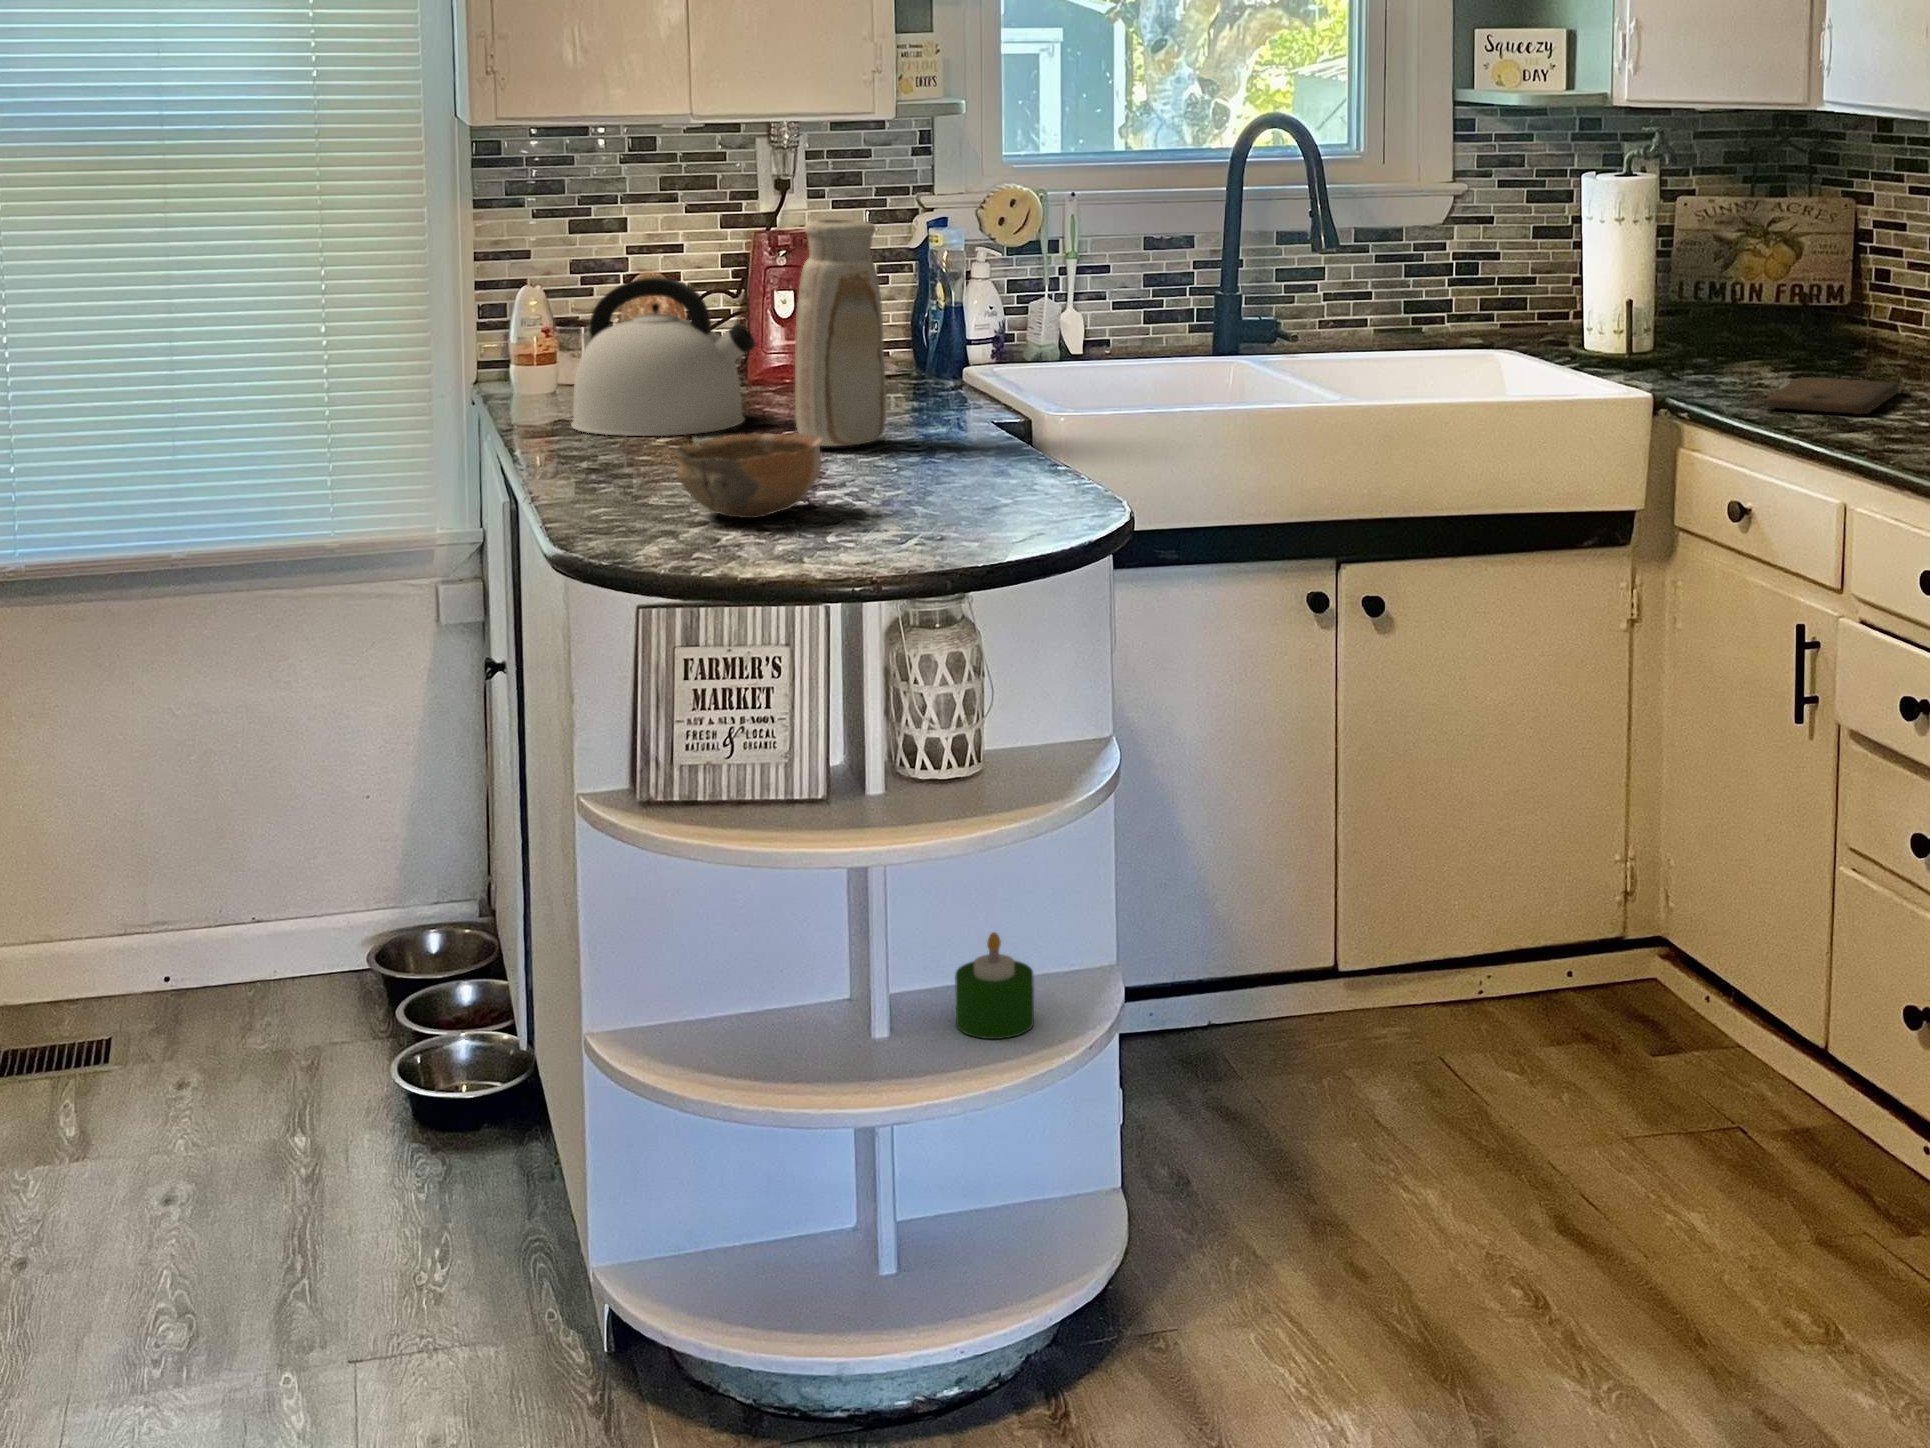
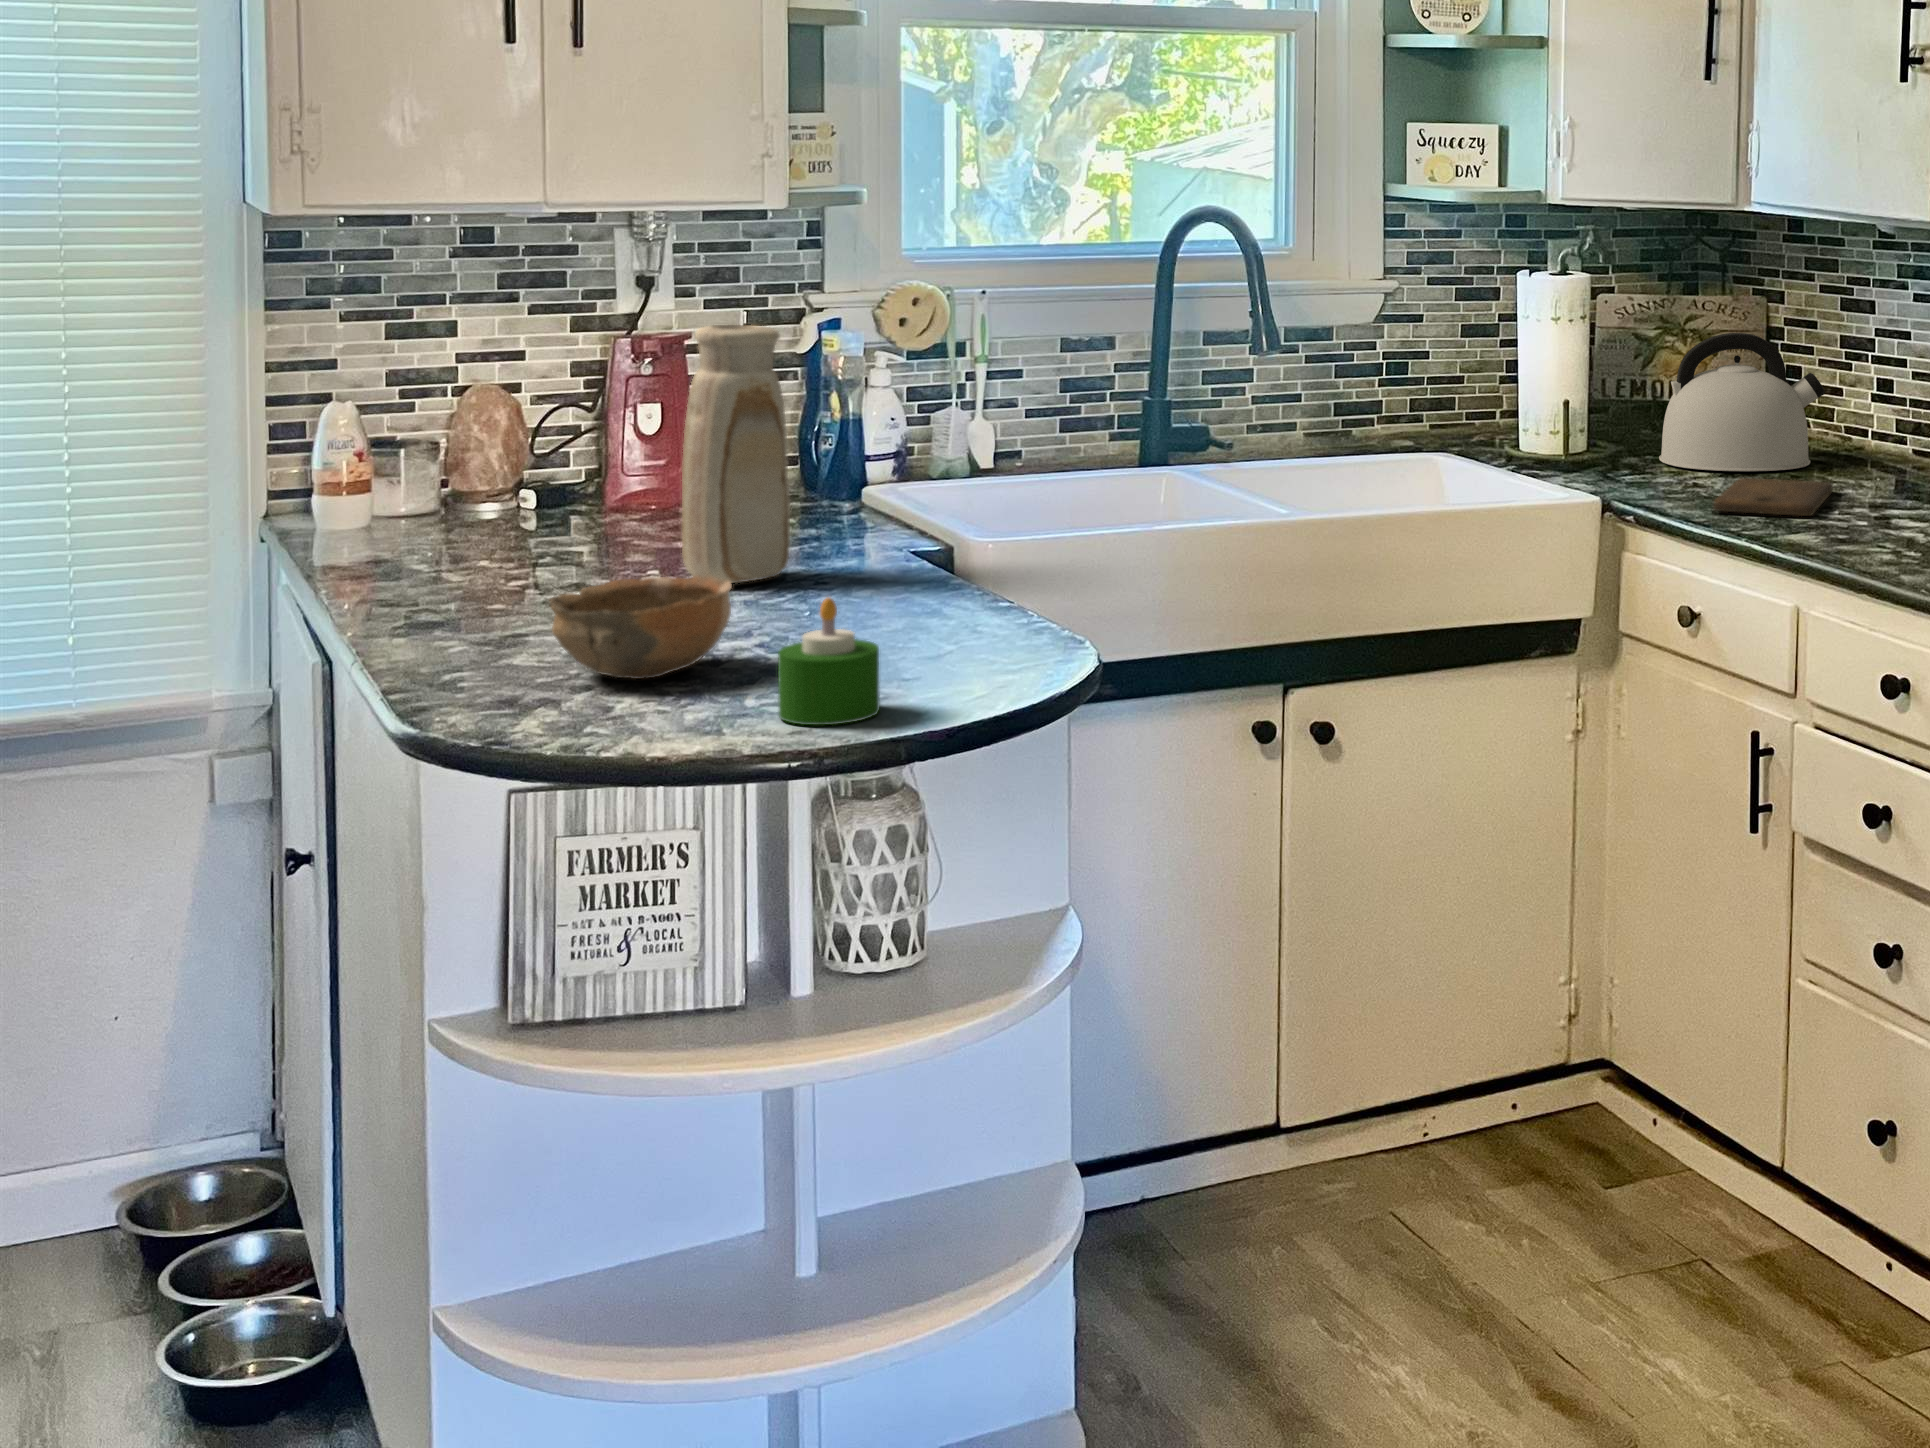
kettle: present [571,277,755,436] -> present [1659,333,1825,471]
candle: present [955,932,1034,1039] -> present [778,597,880,725]

